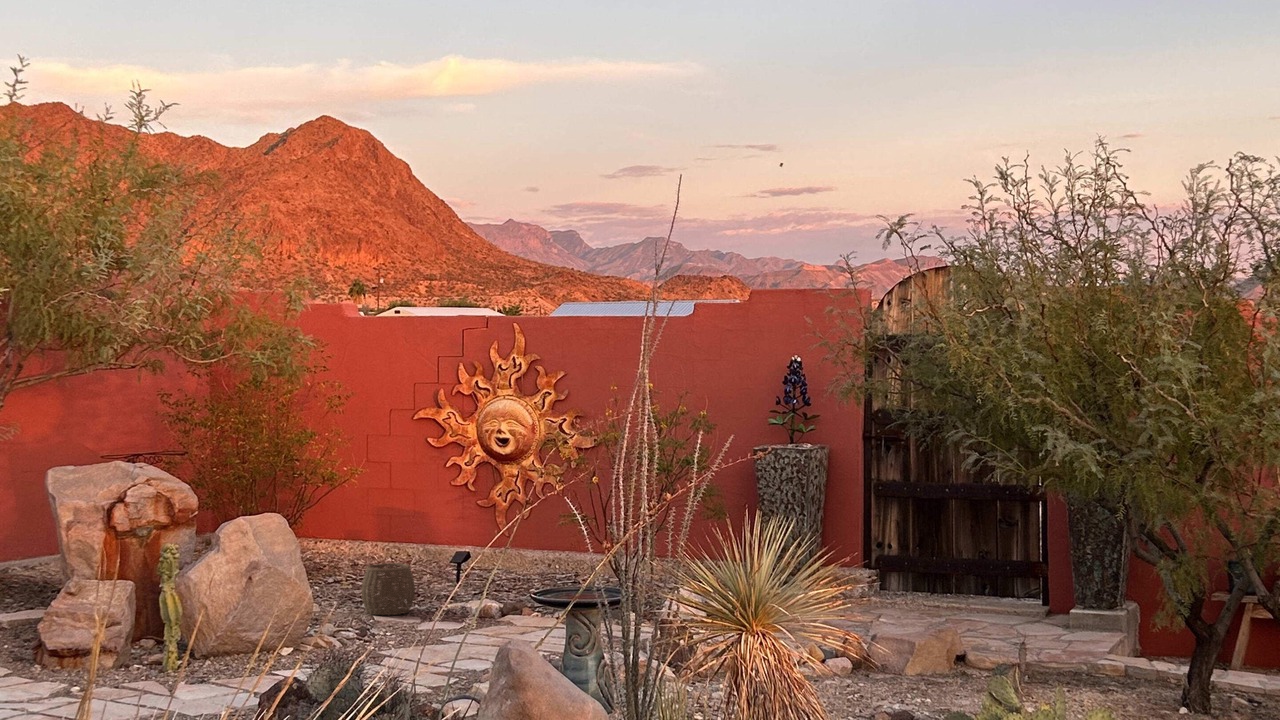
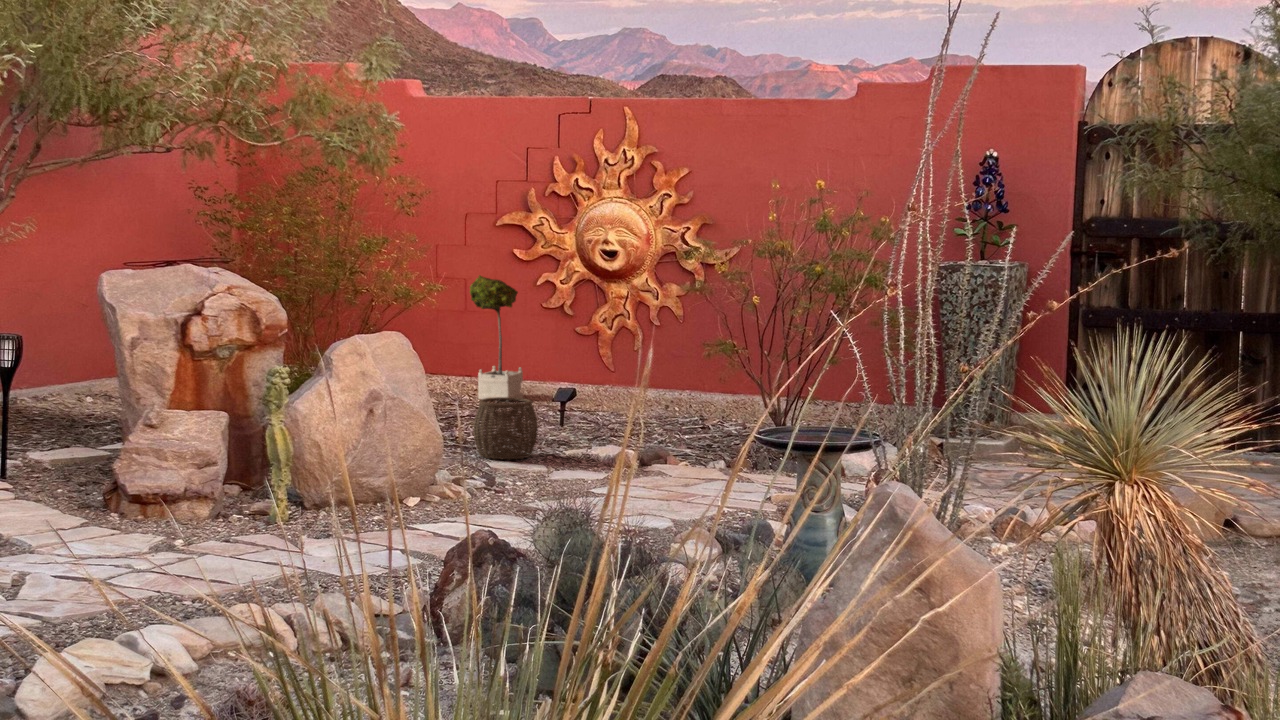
potted tree: none [390,460,435,564] -> present [470,275,523,399]

